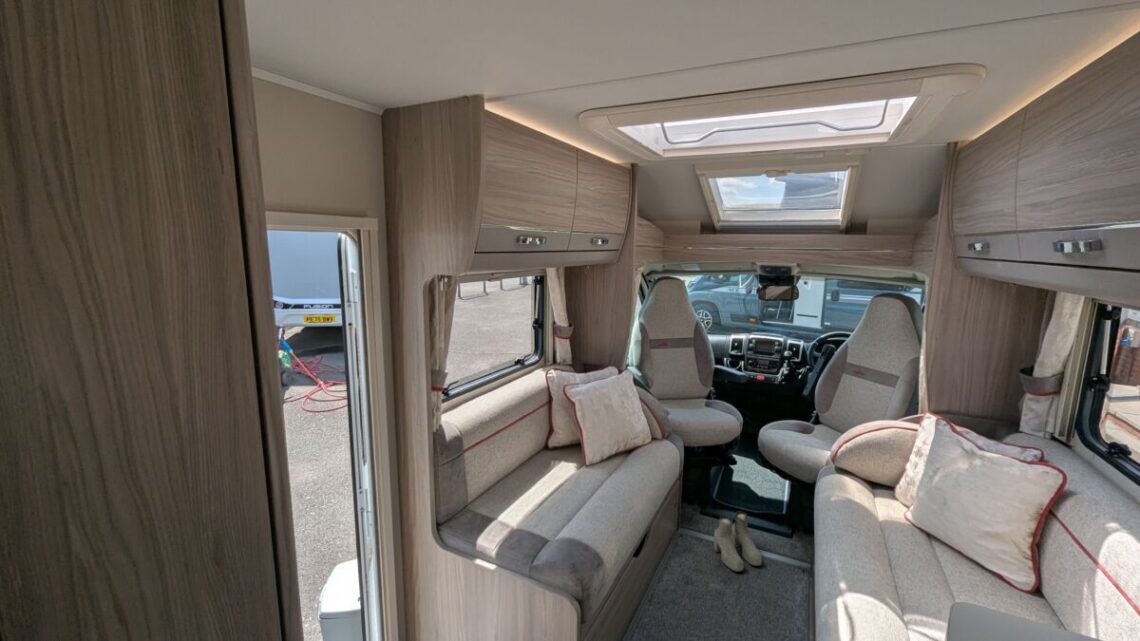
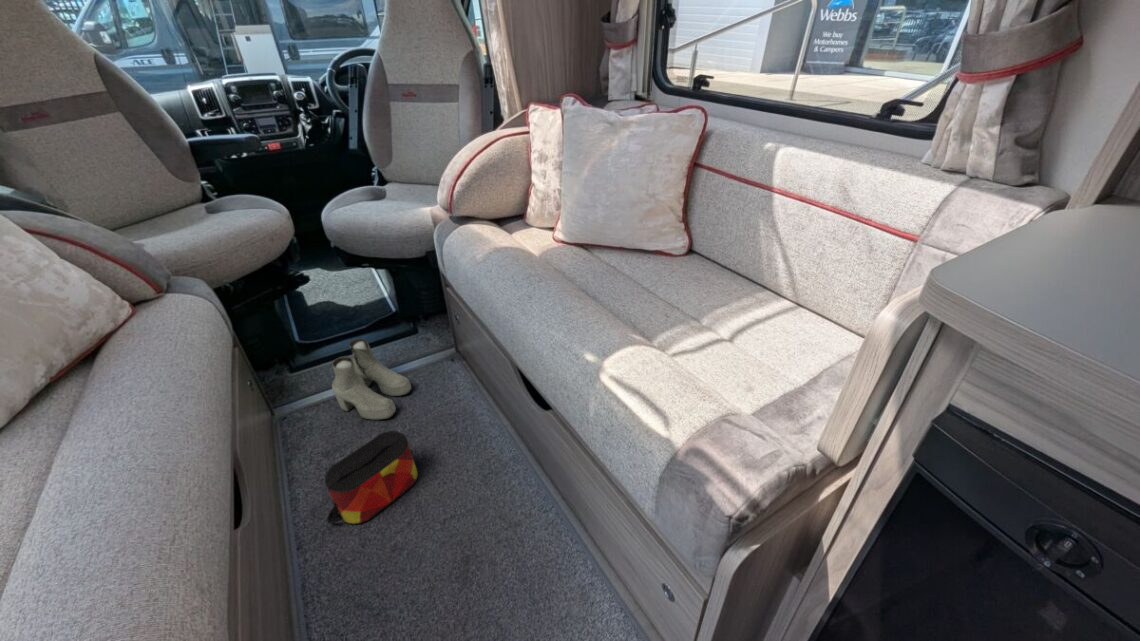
bag: none [671,567,735,617] -> present [325,431,418,525]

